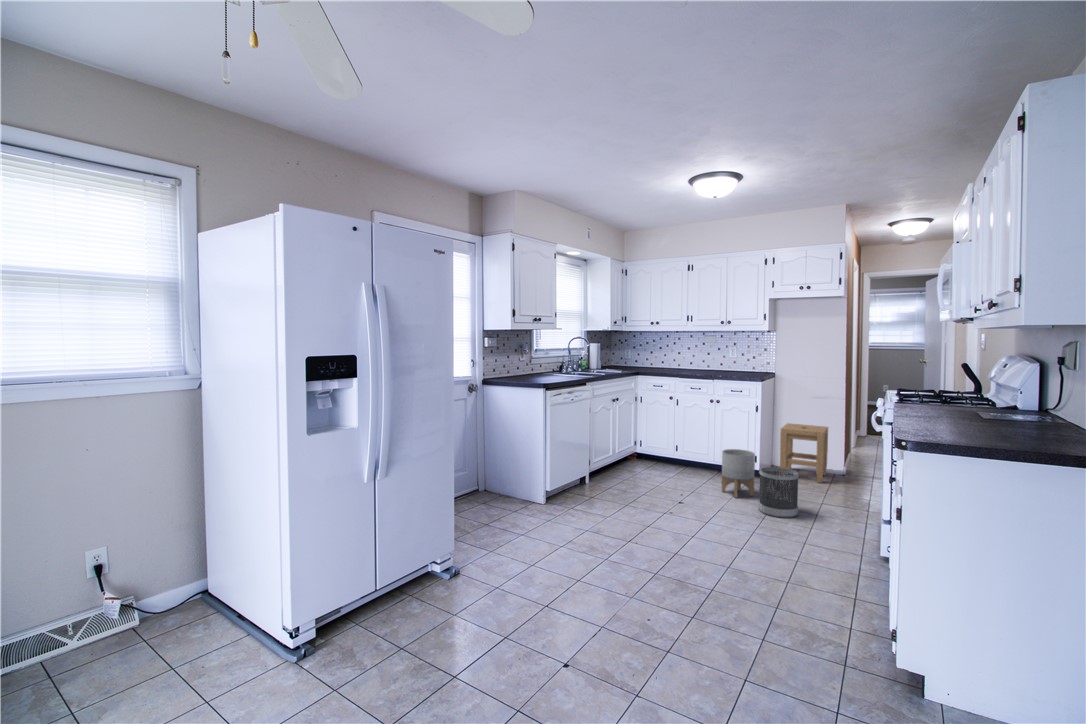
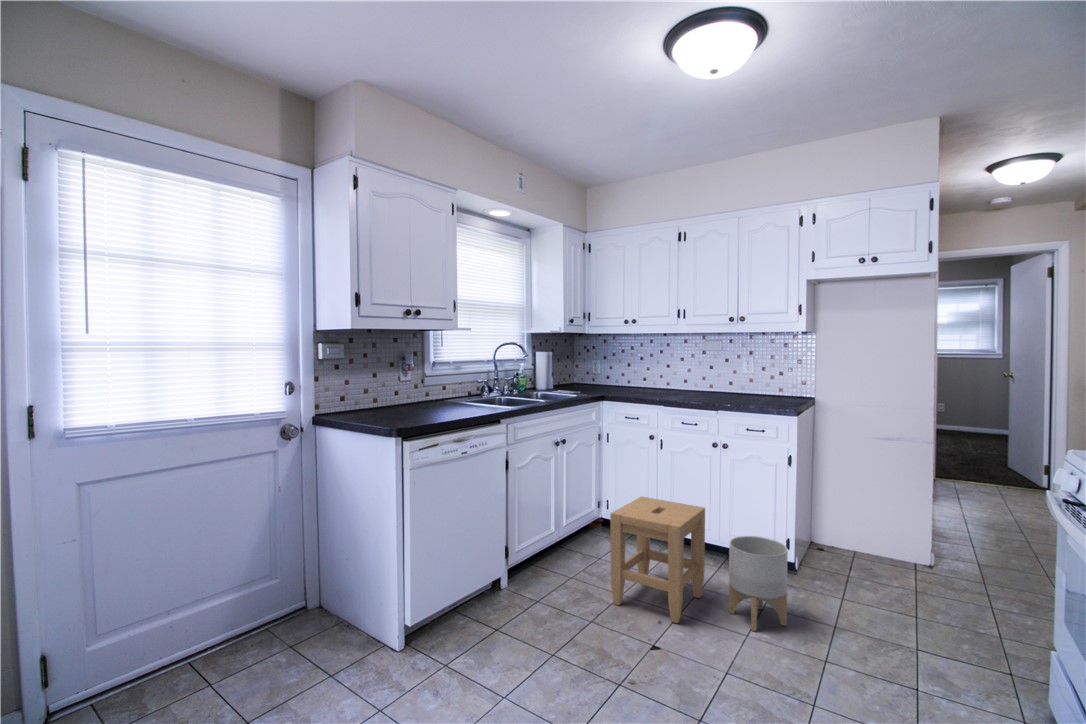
stool: present [780,423,828,483] -> present [610,497,705,623]
wastebasket: present [759,467,799,518] -> none [797,584,877,697]

